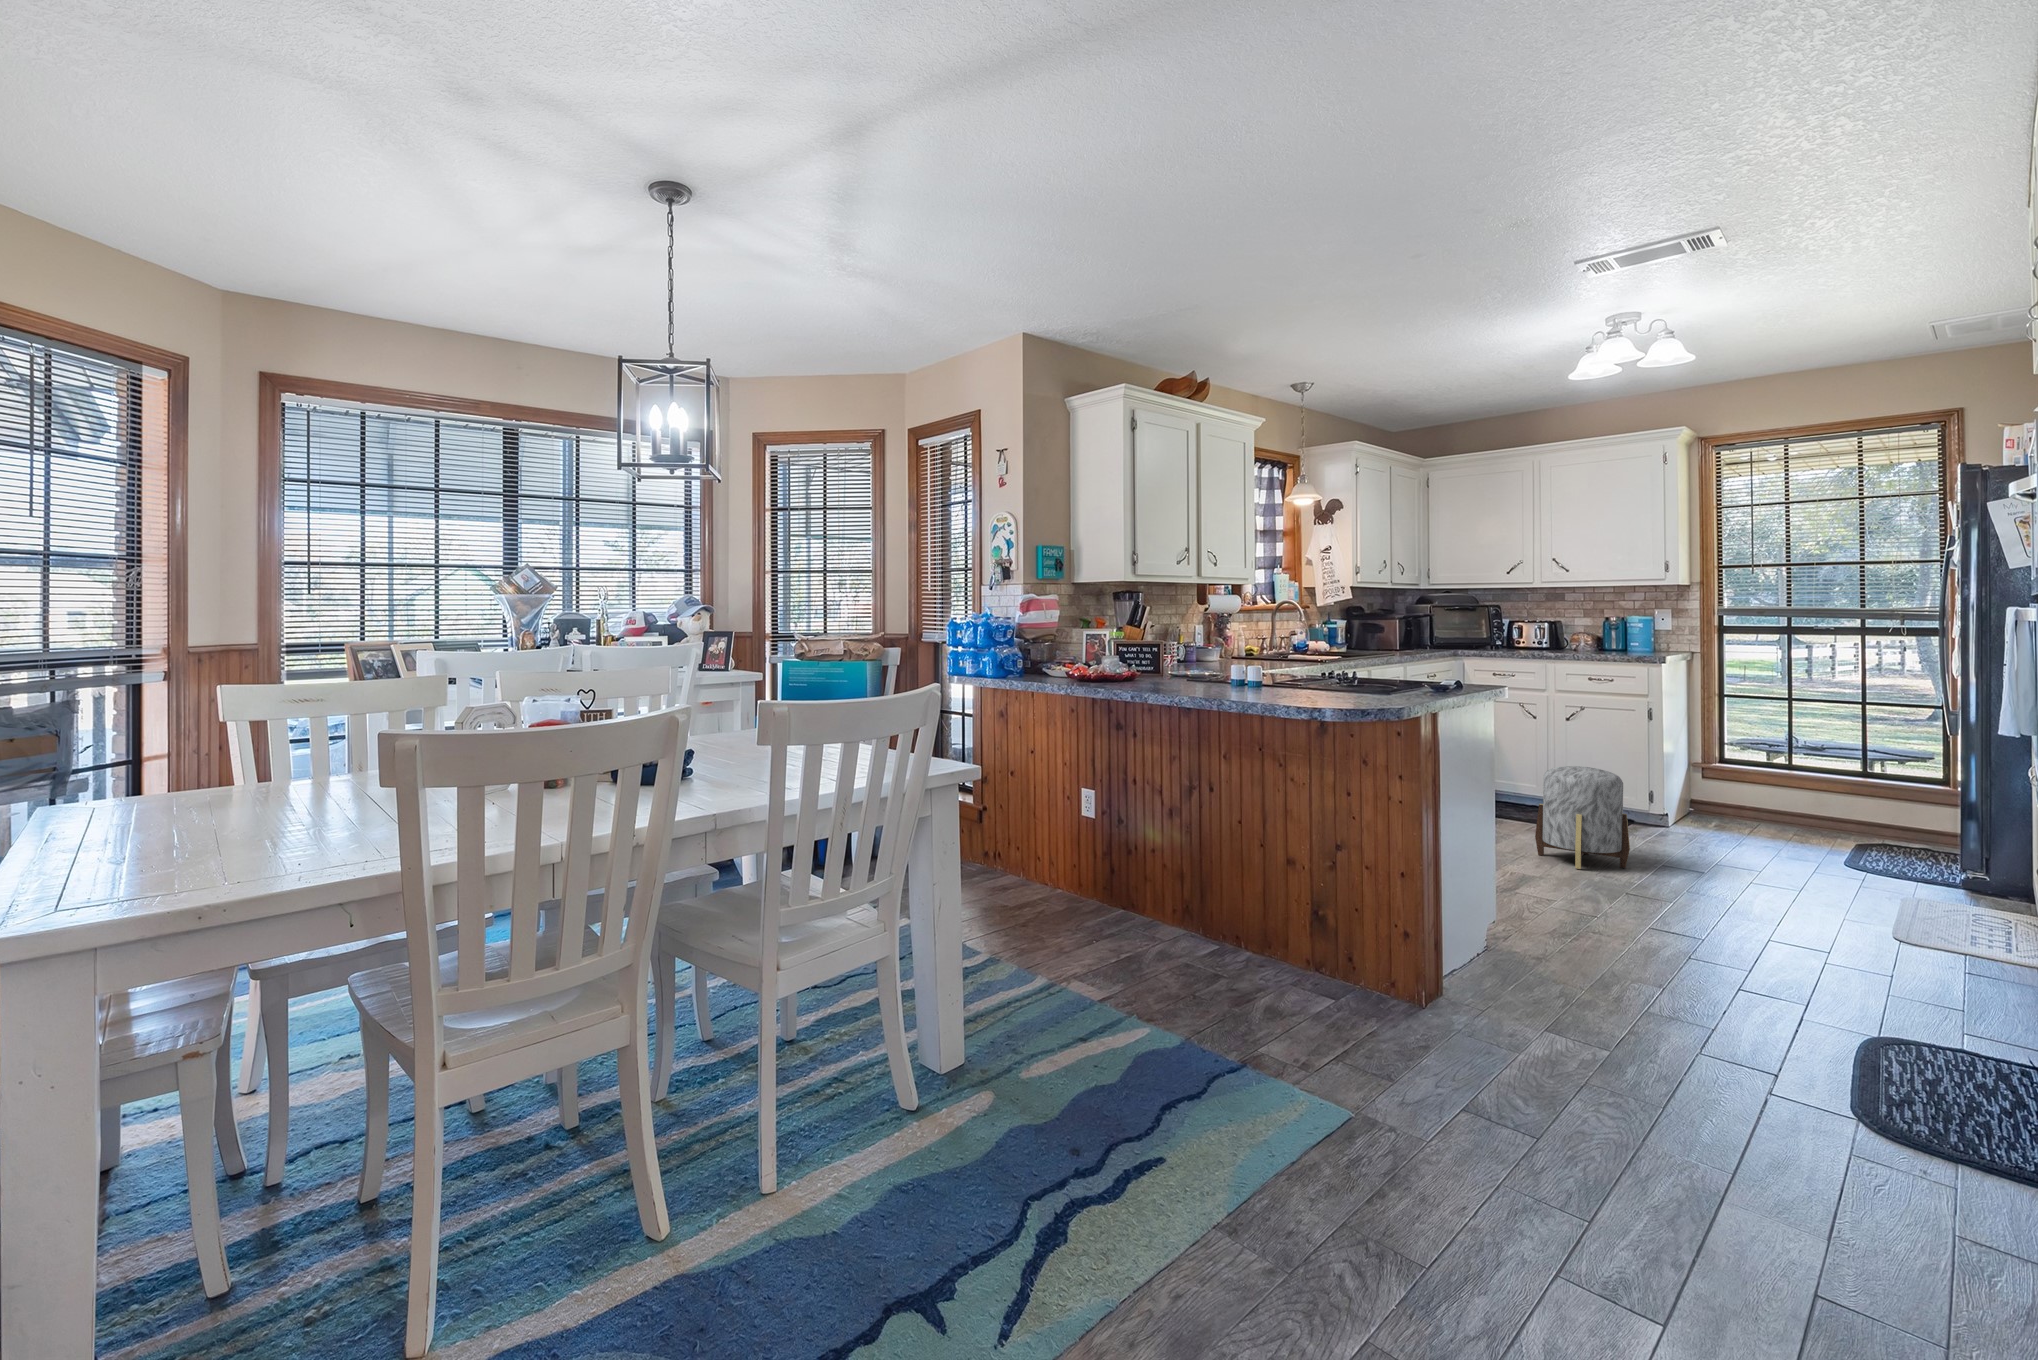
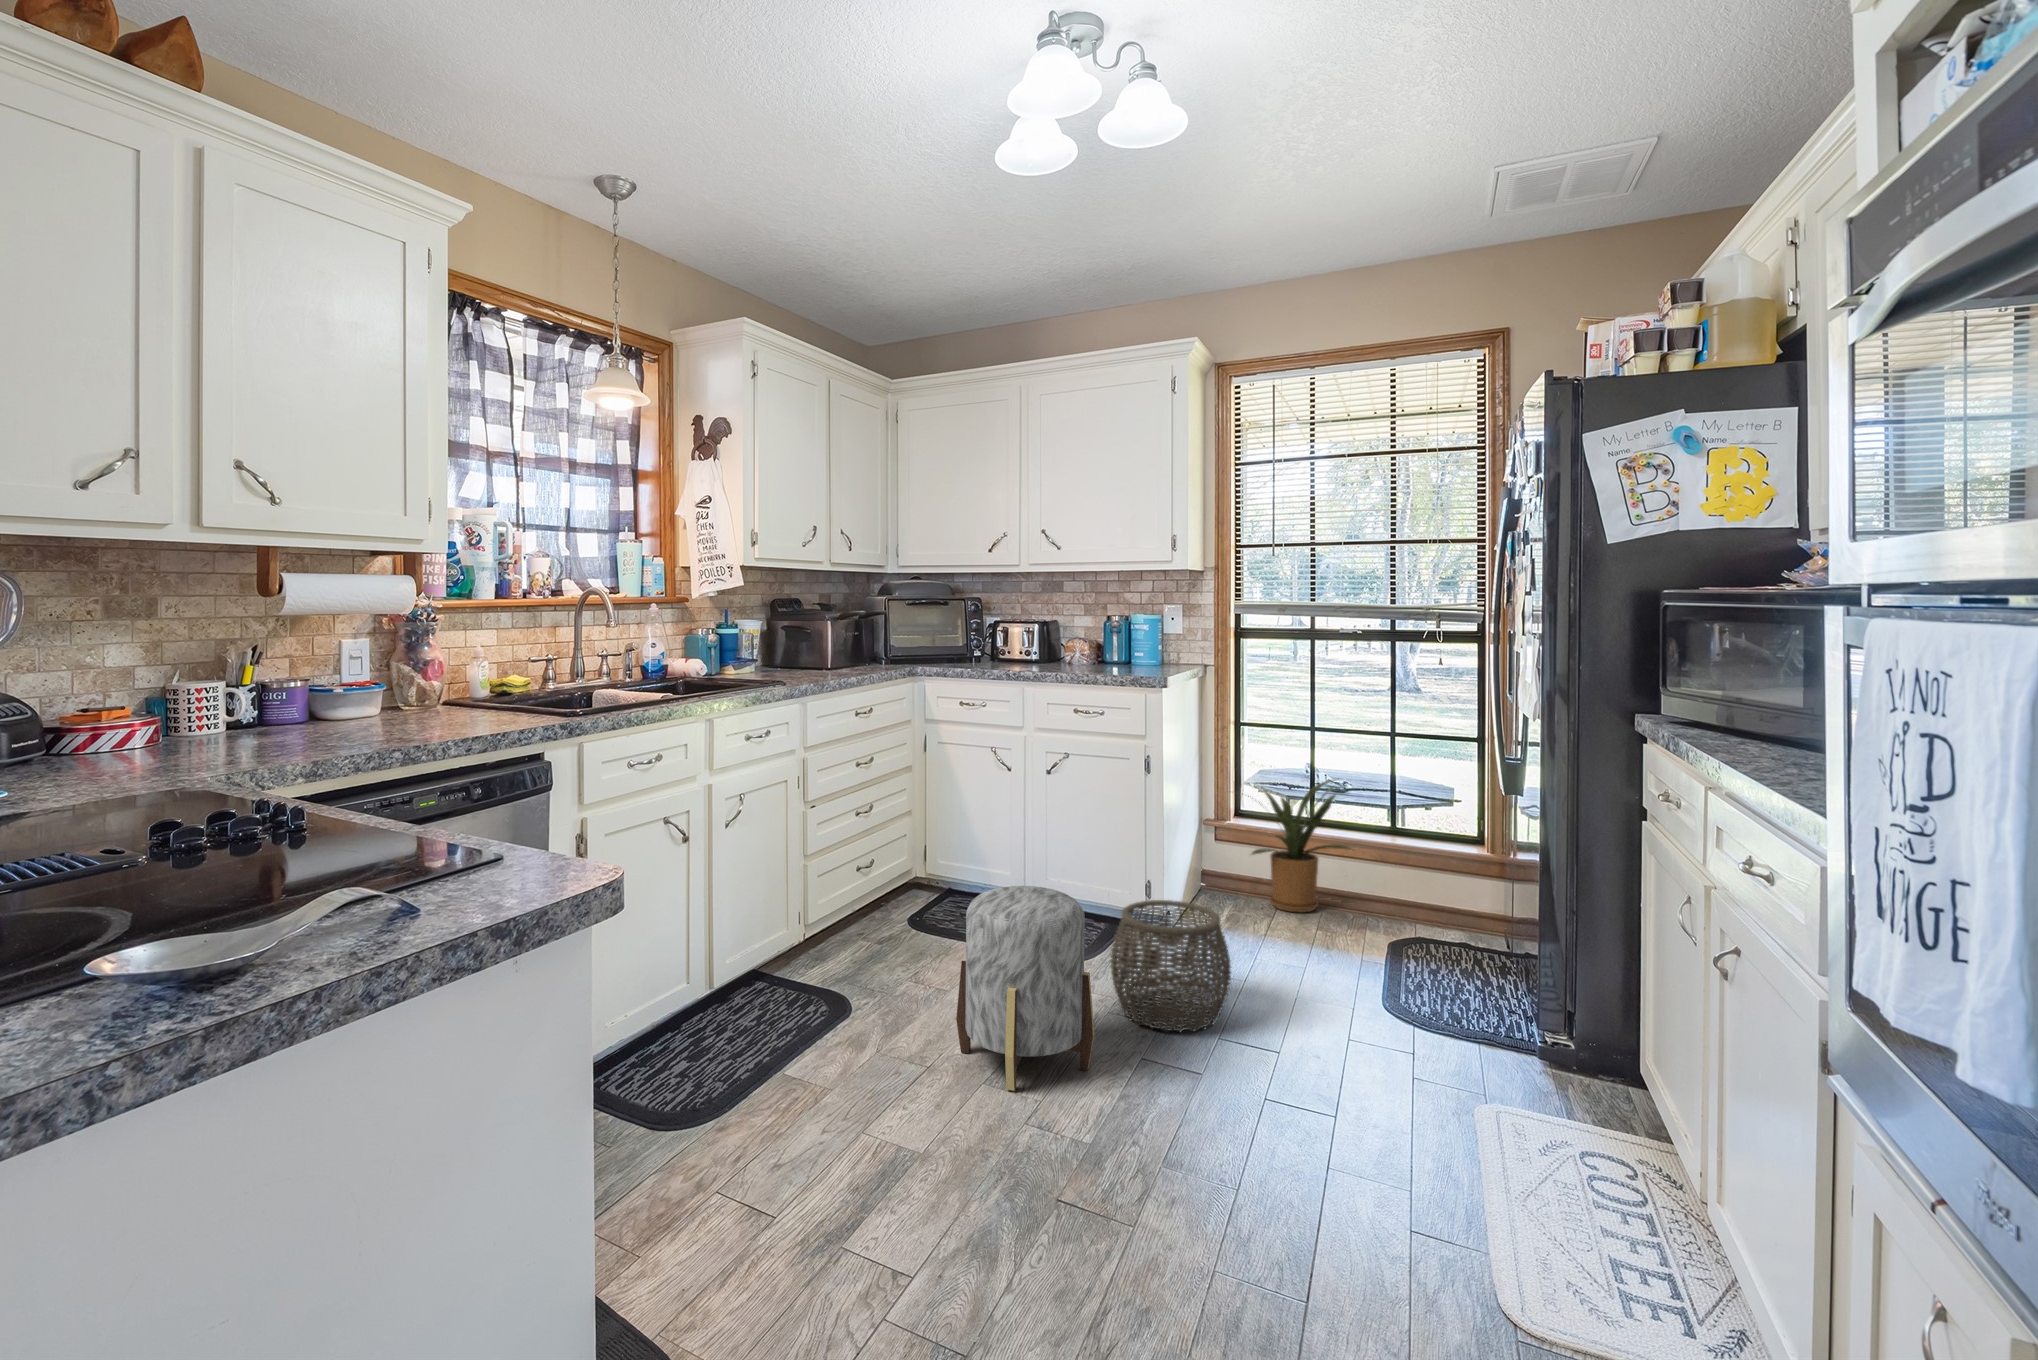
house plant: none [1713,733,1833,826] -> present [1248,780,1351,912]
woven basket: none [1632,789,1725,863] -> present [1110,900,1231,1032]

